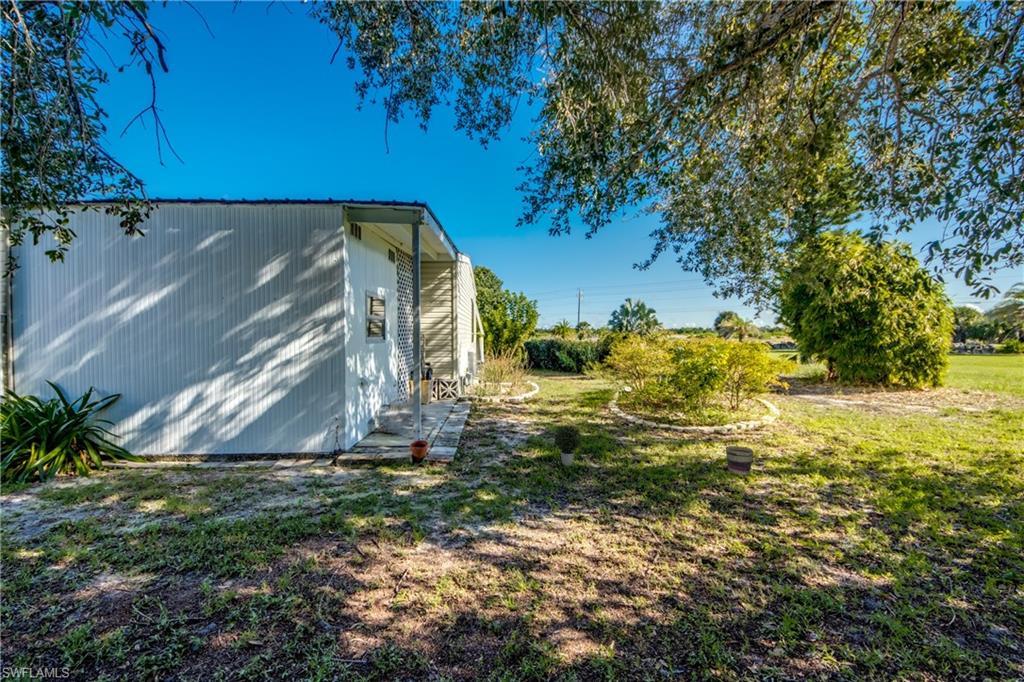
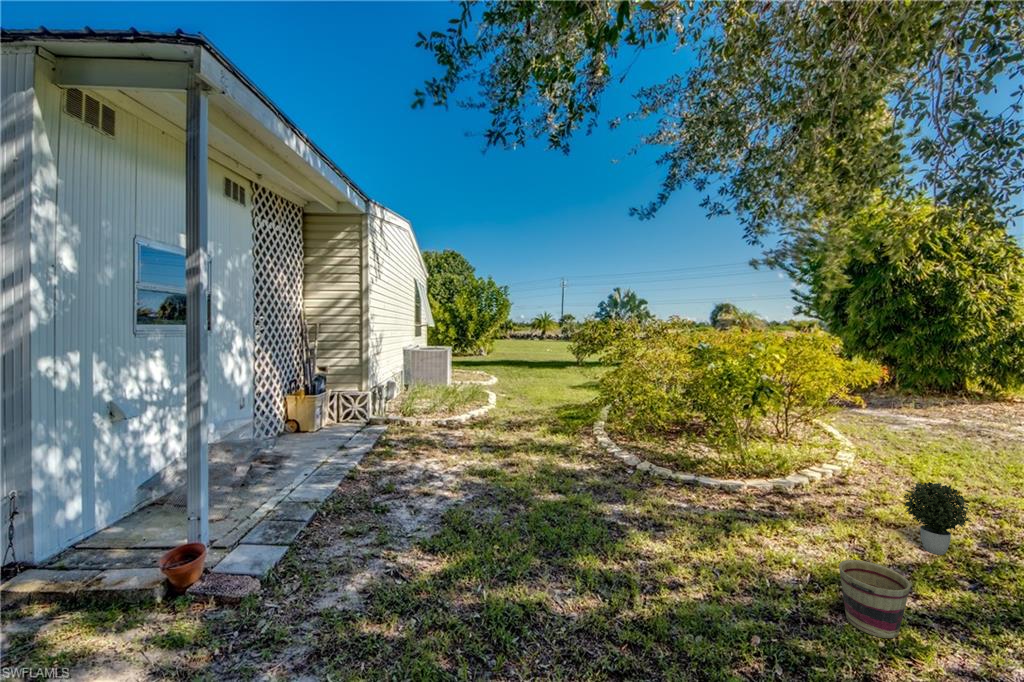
potted plant: present [554,425,581,466] -> present [904,482,971,555]

